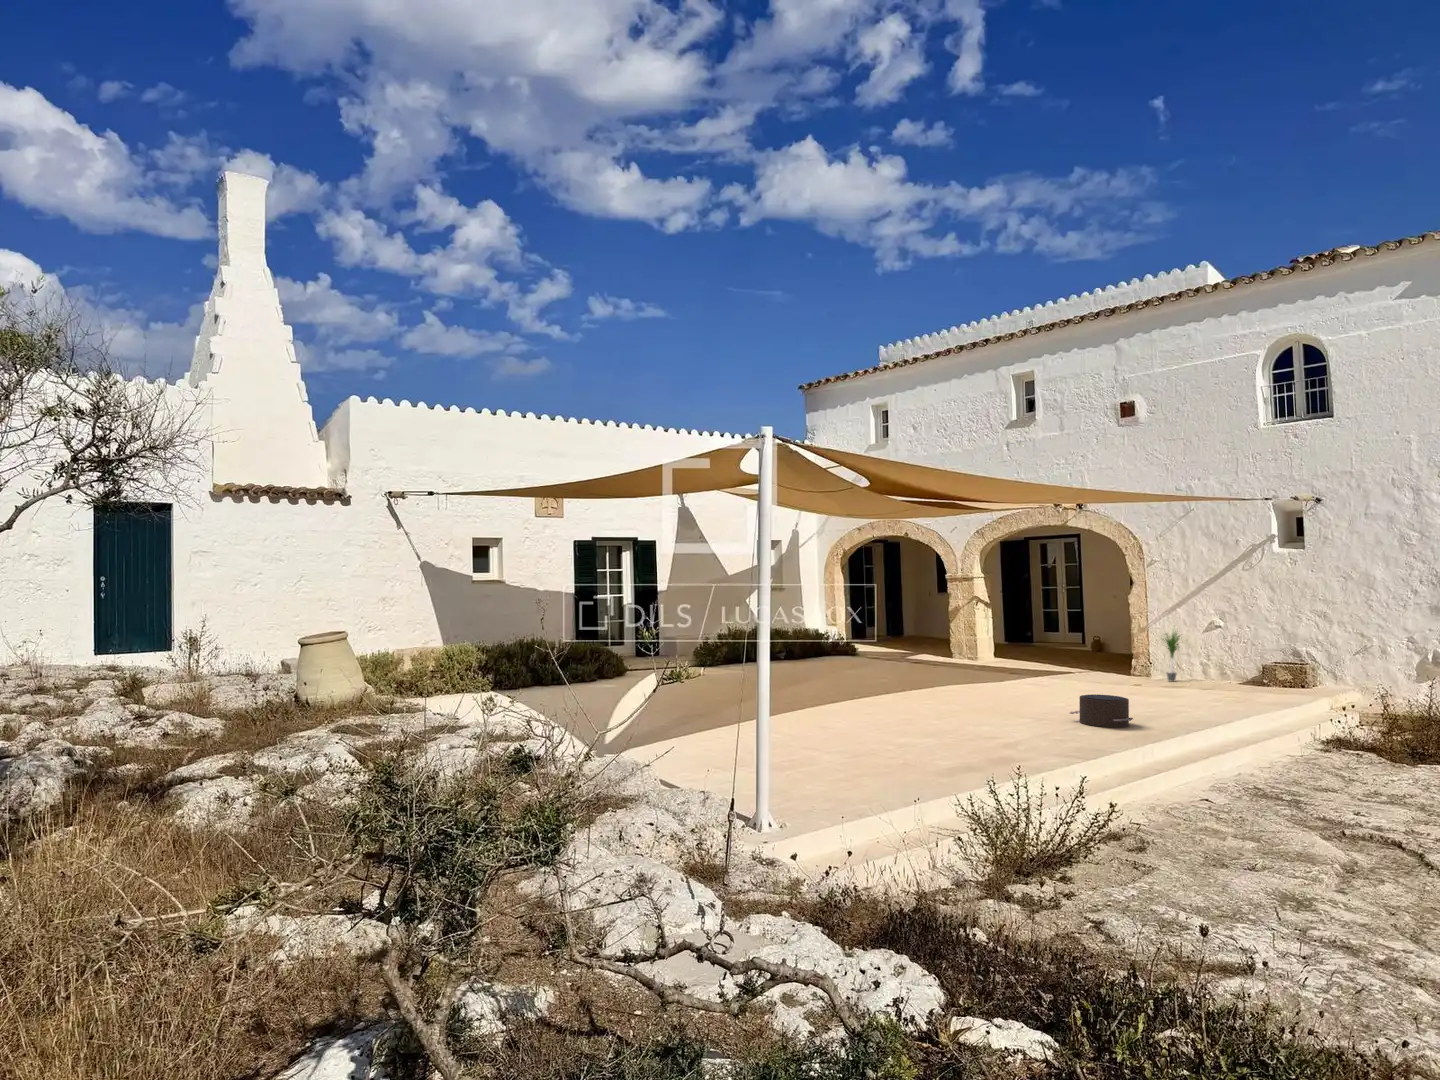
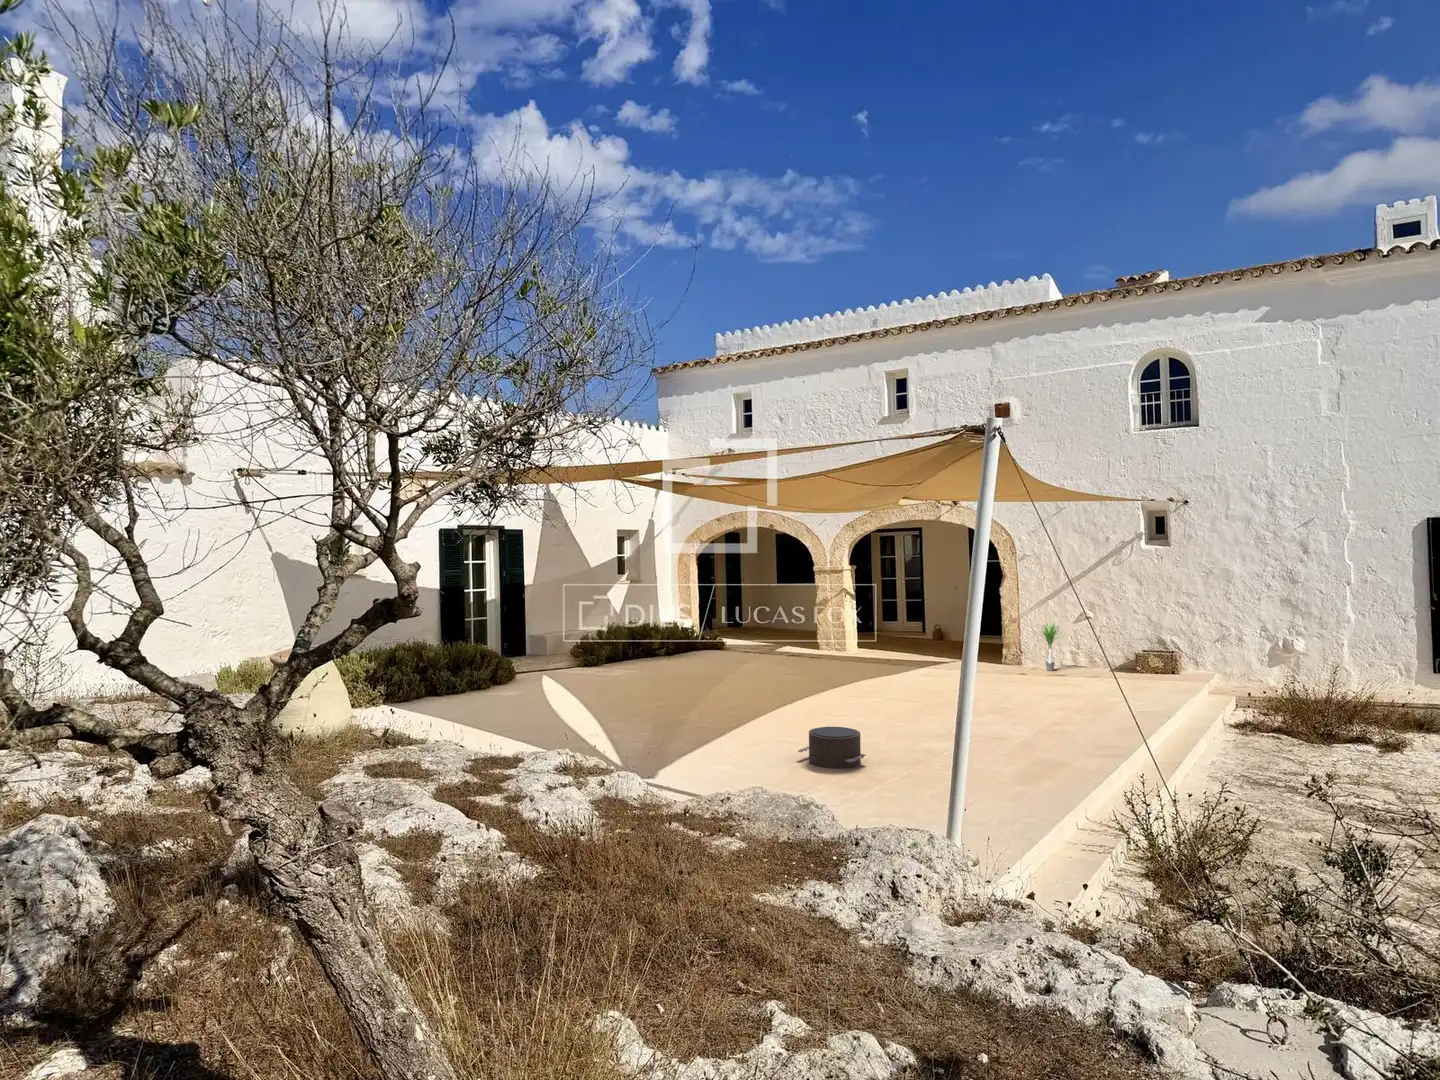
pouf: present [1070,694,1133,727] -> present [798,727,866,768]

